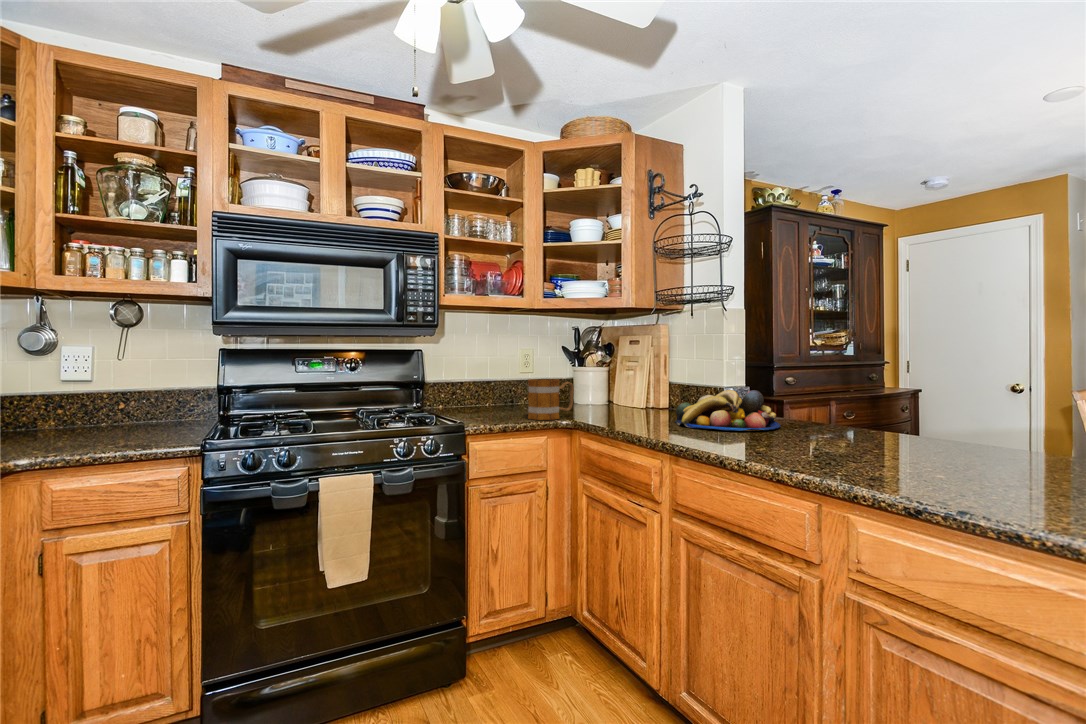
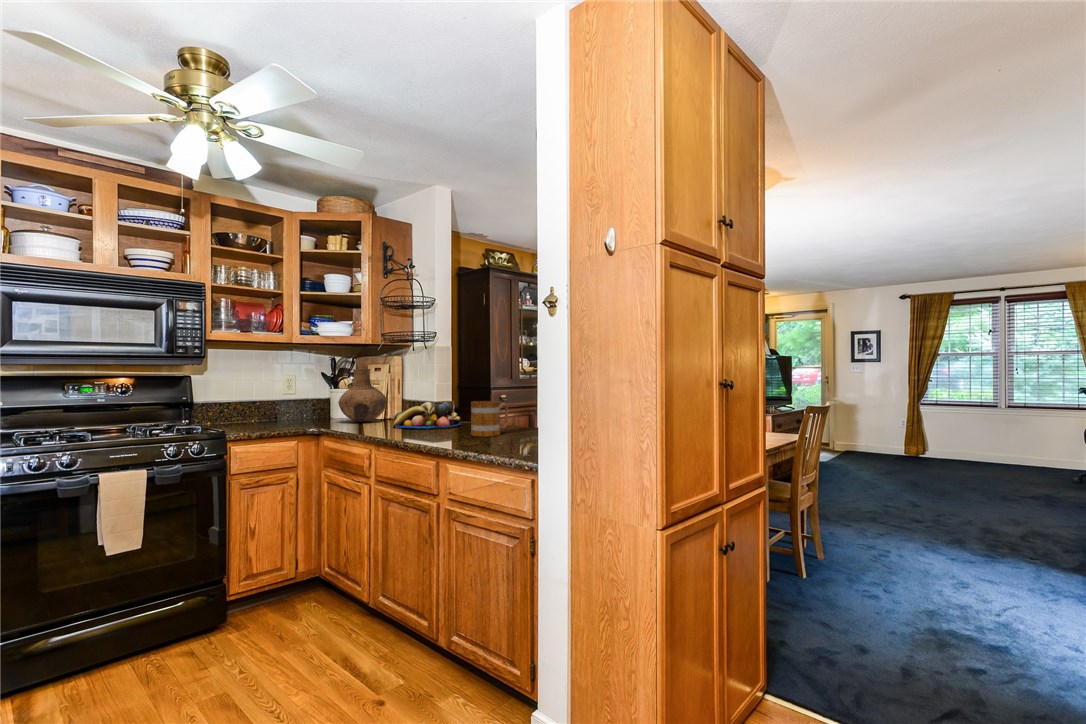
vase: none [593,342,656,413] -> present [338,369,387,422]
mug: present [528,379,574,420] -> present [471,401,508,437]

